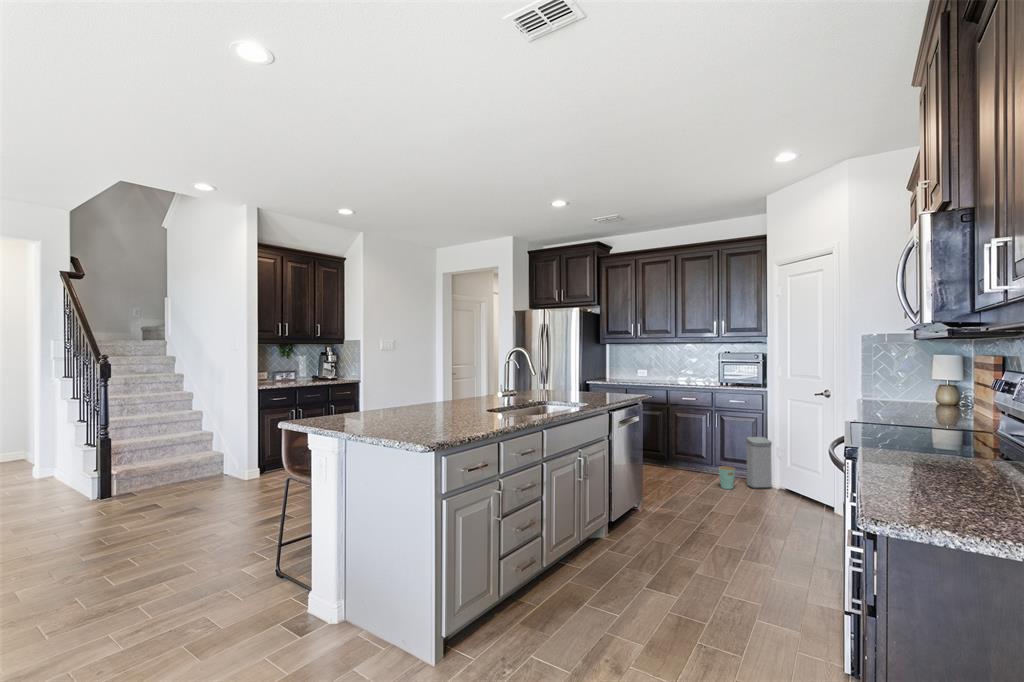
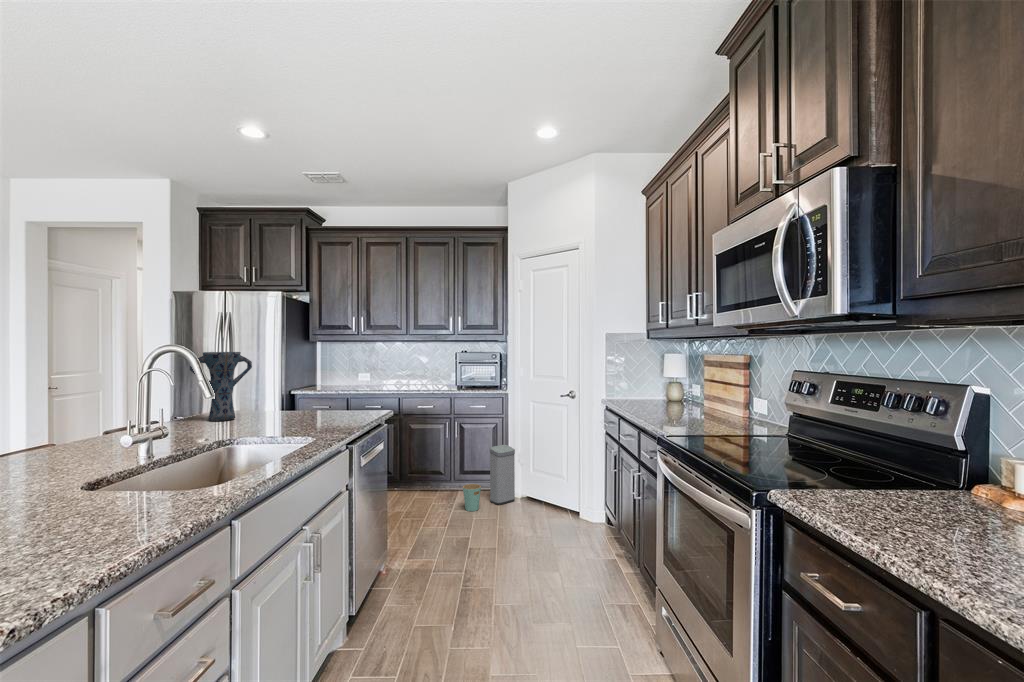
vase: none [524,350,558,393] -> present [190,352,252,421]

